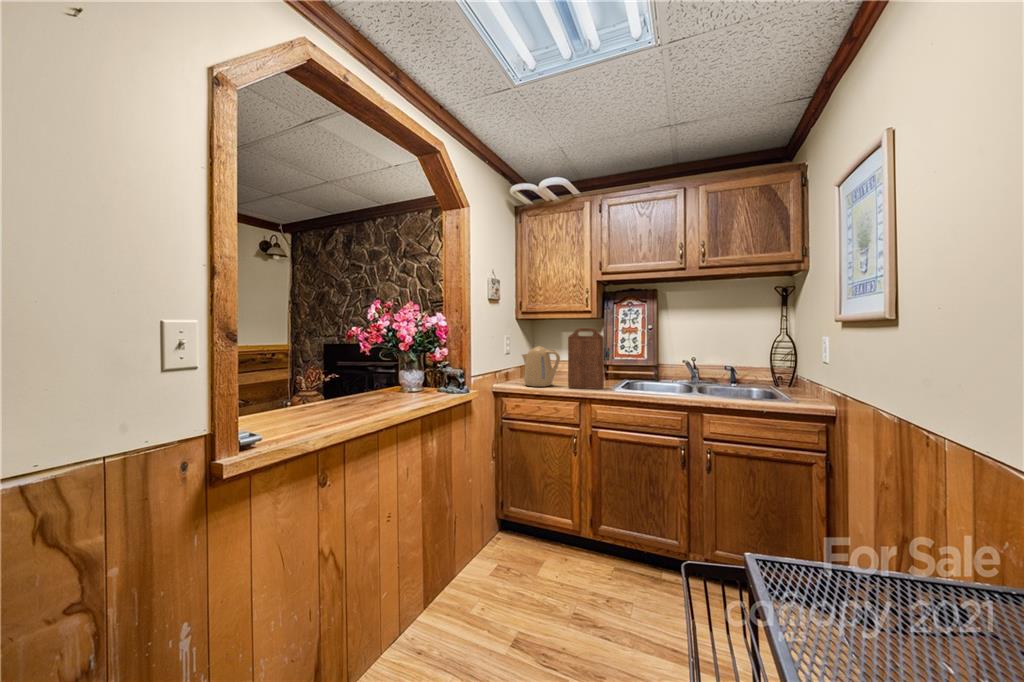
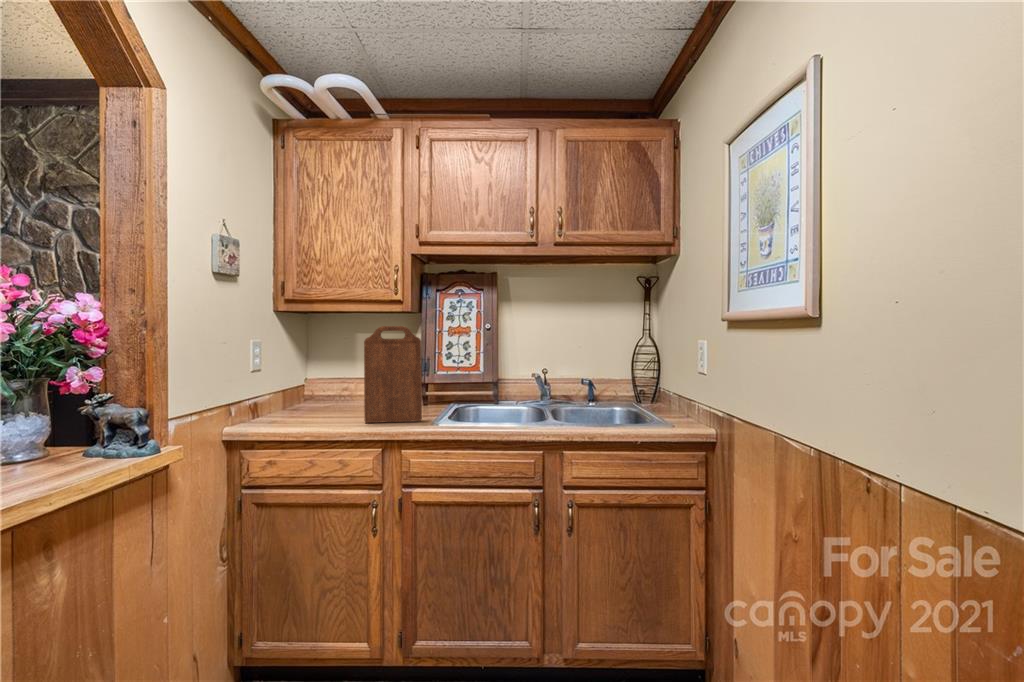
kettle: present [522,346,560,387] -> none [283,356,351,424]

